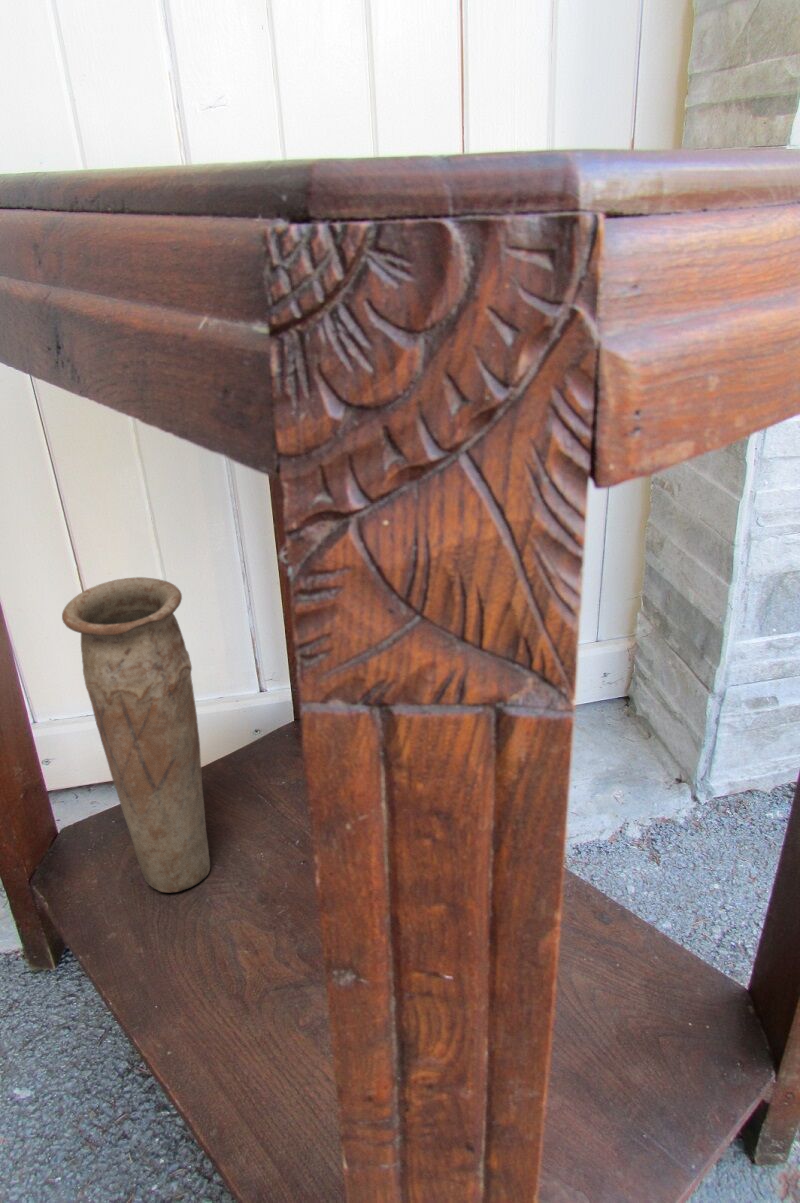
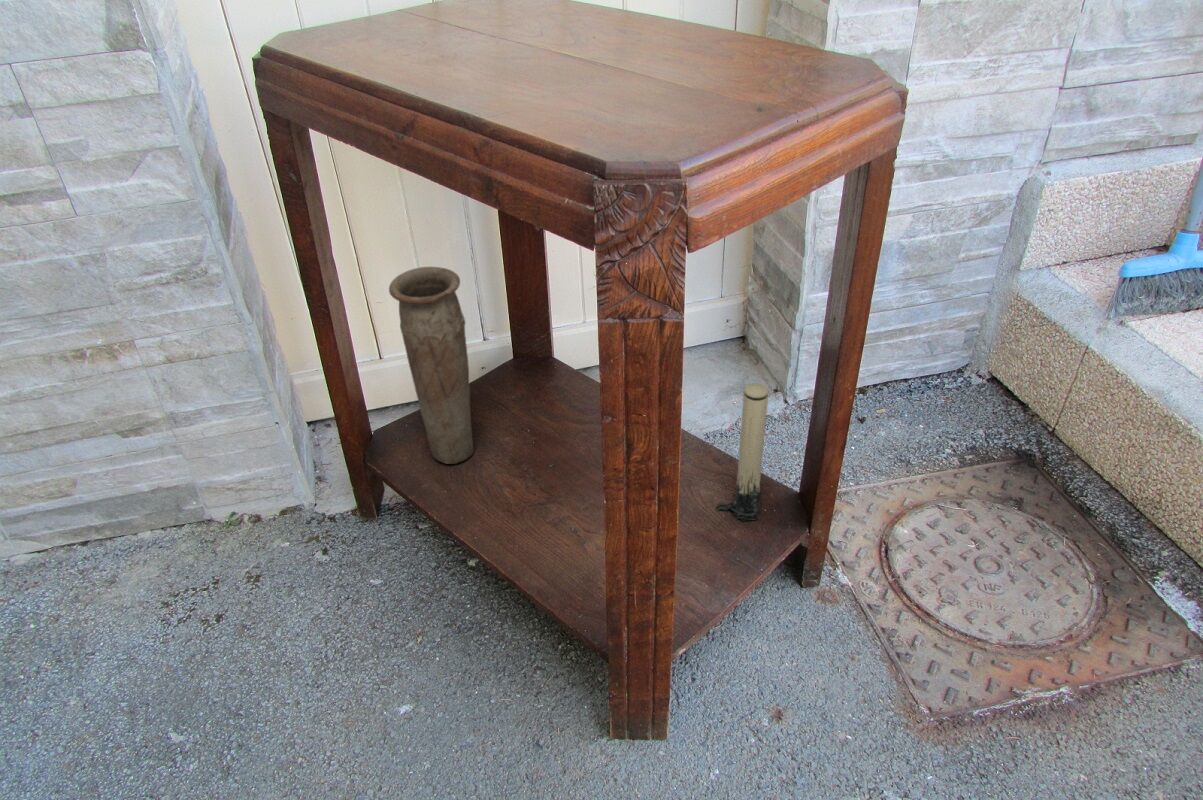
candle: none [603,806,715,1054] -> present [716,383,769,521]

